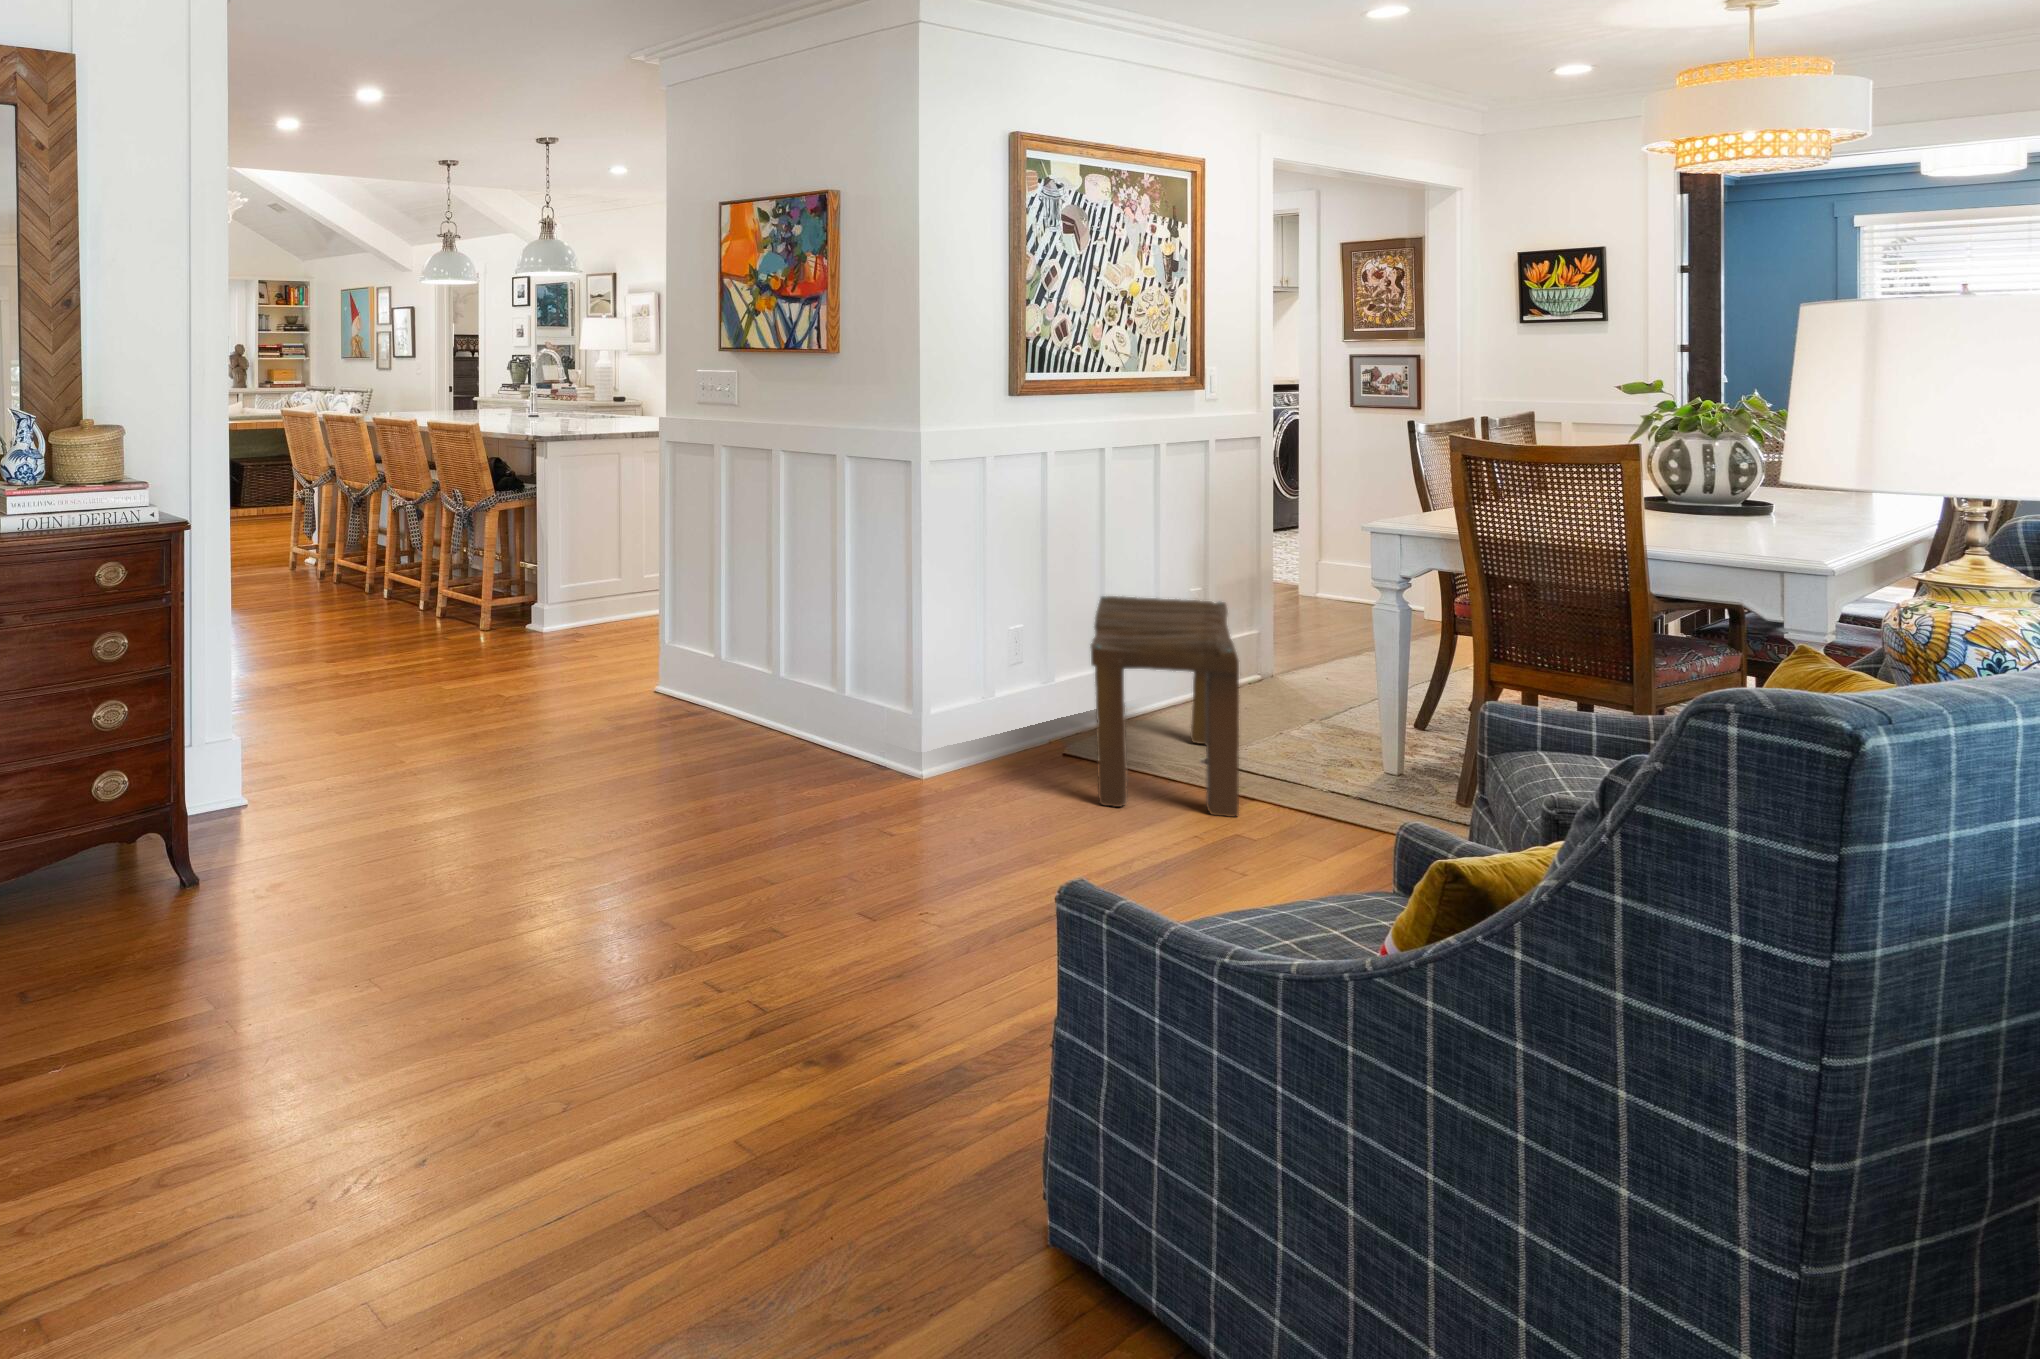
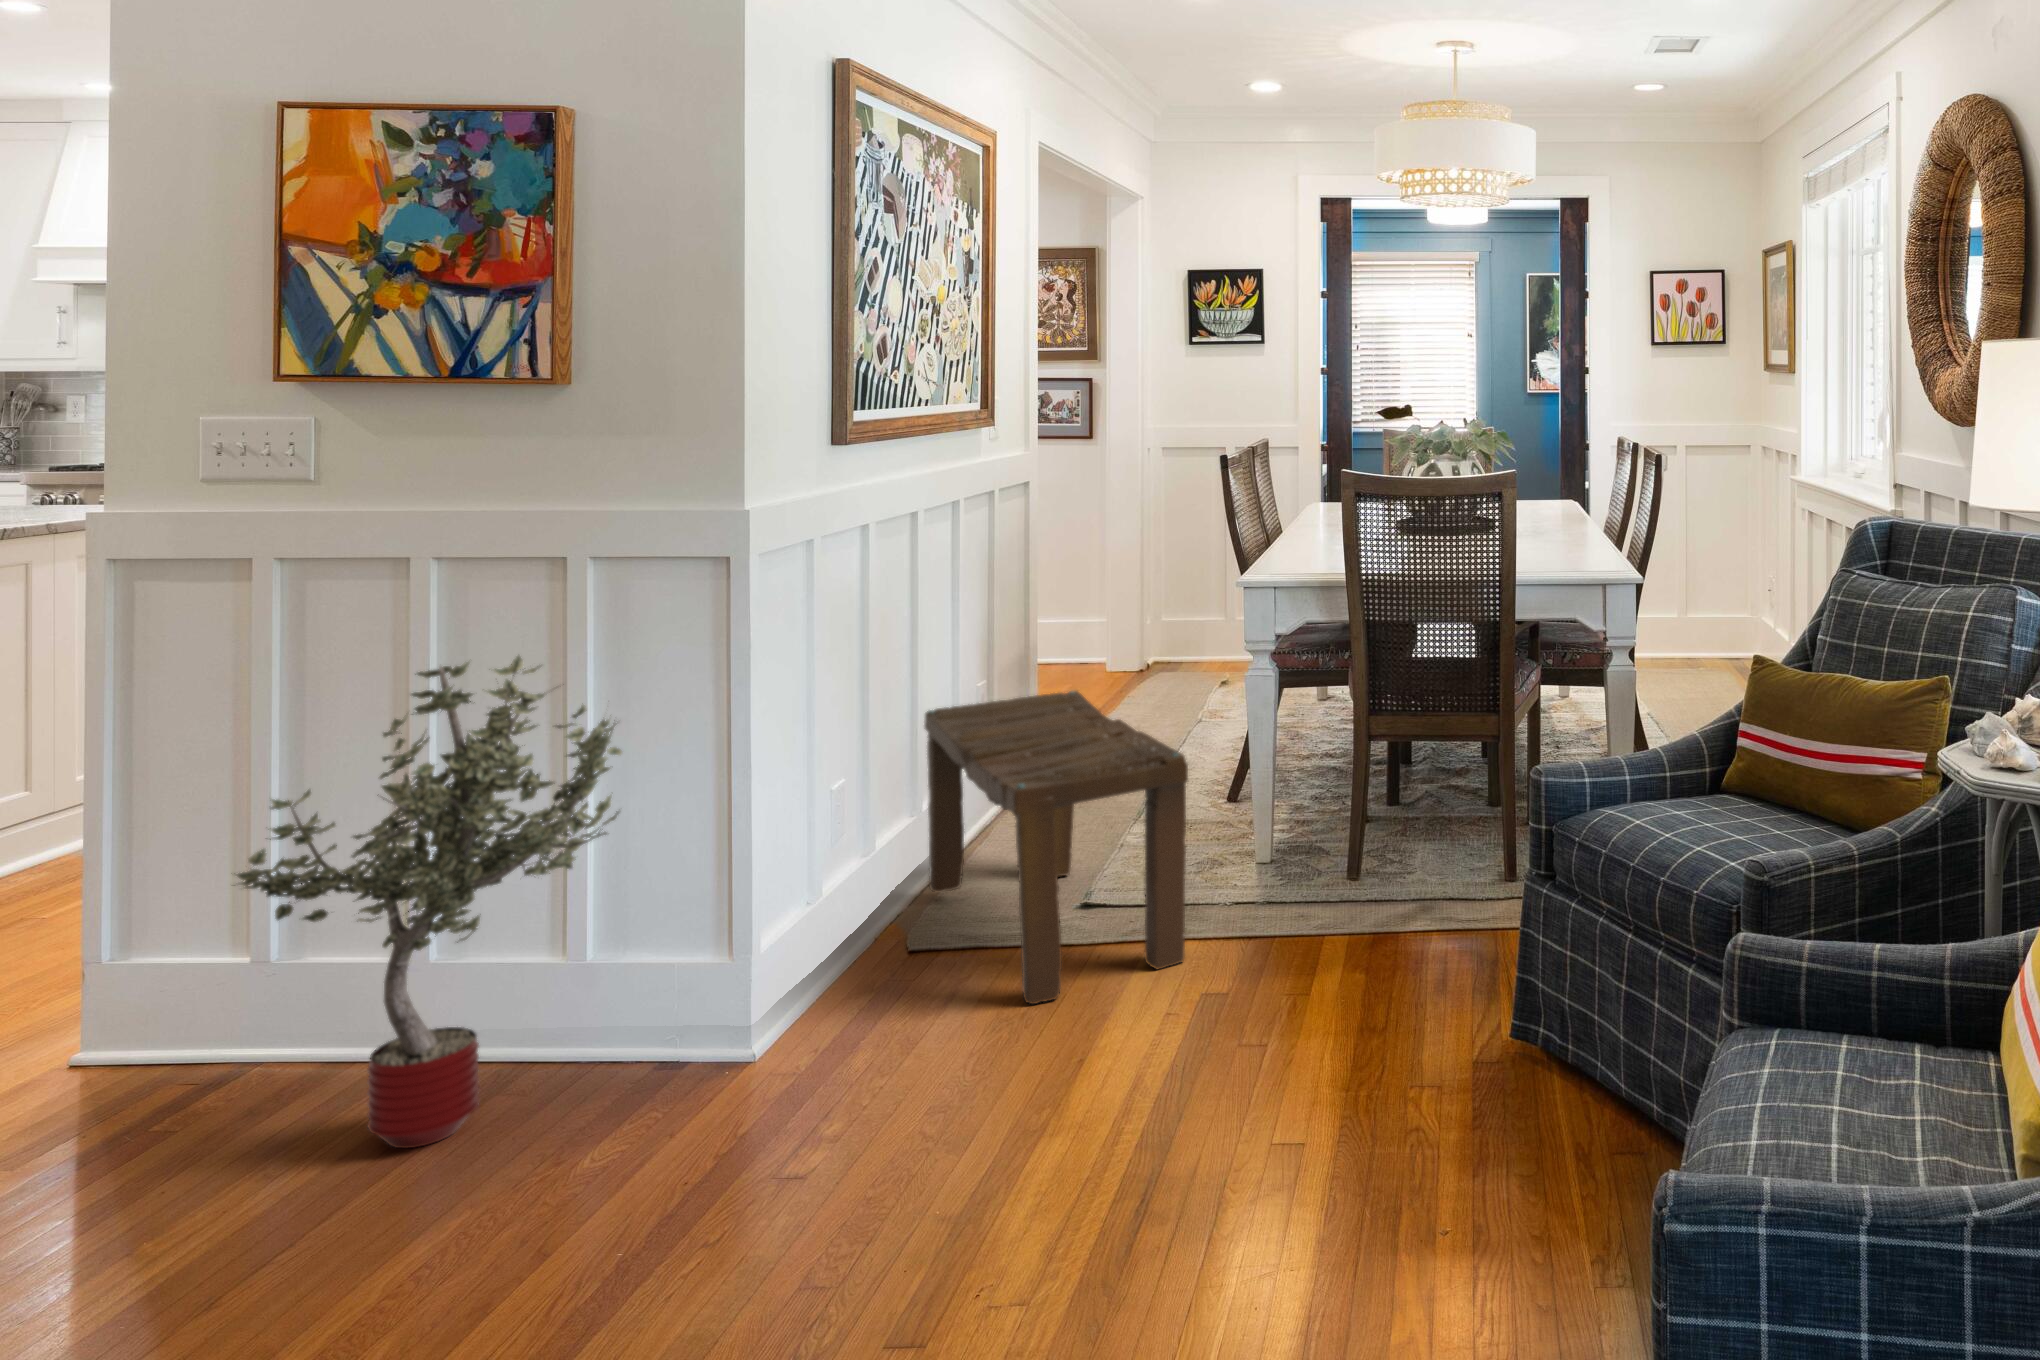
potted tree: none [684,505,845,763] -> present [234,656,622,1148]

